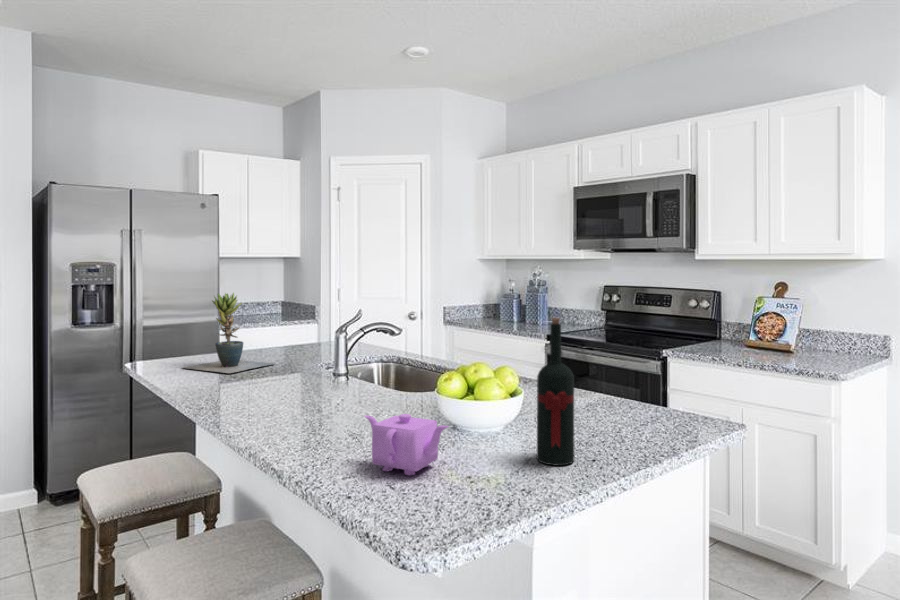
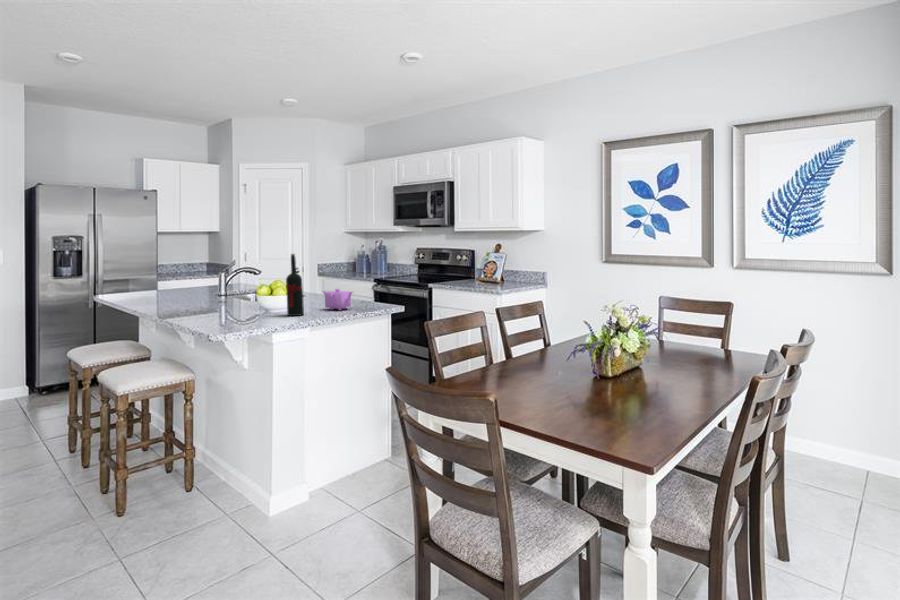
potted plant: present [183,293,273,373] -> none [129,251,189,296]
teapot: present [365,414,448,475] -> present [322,289,353,310]

